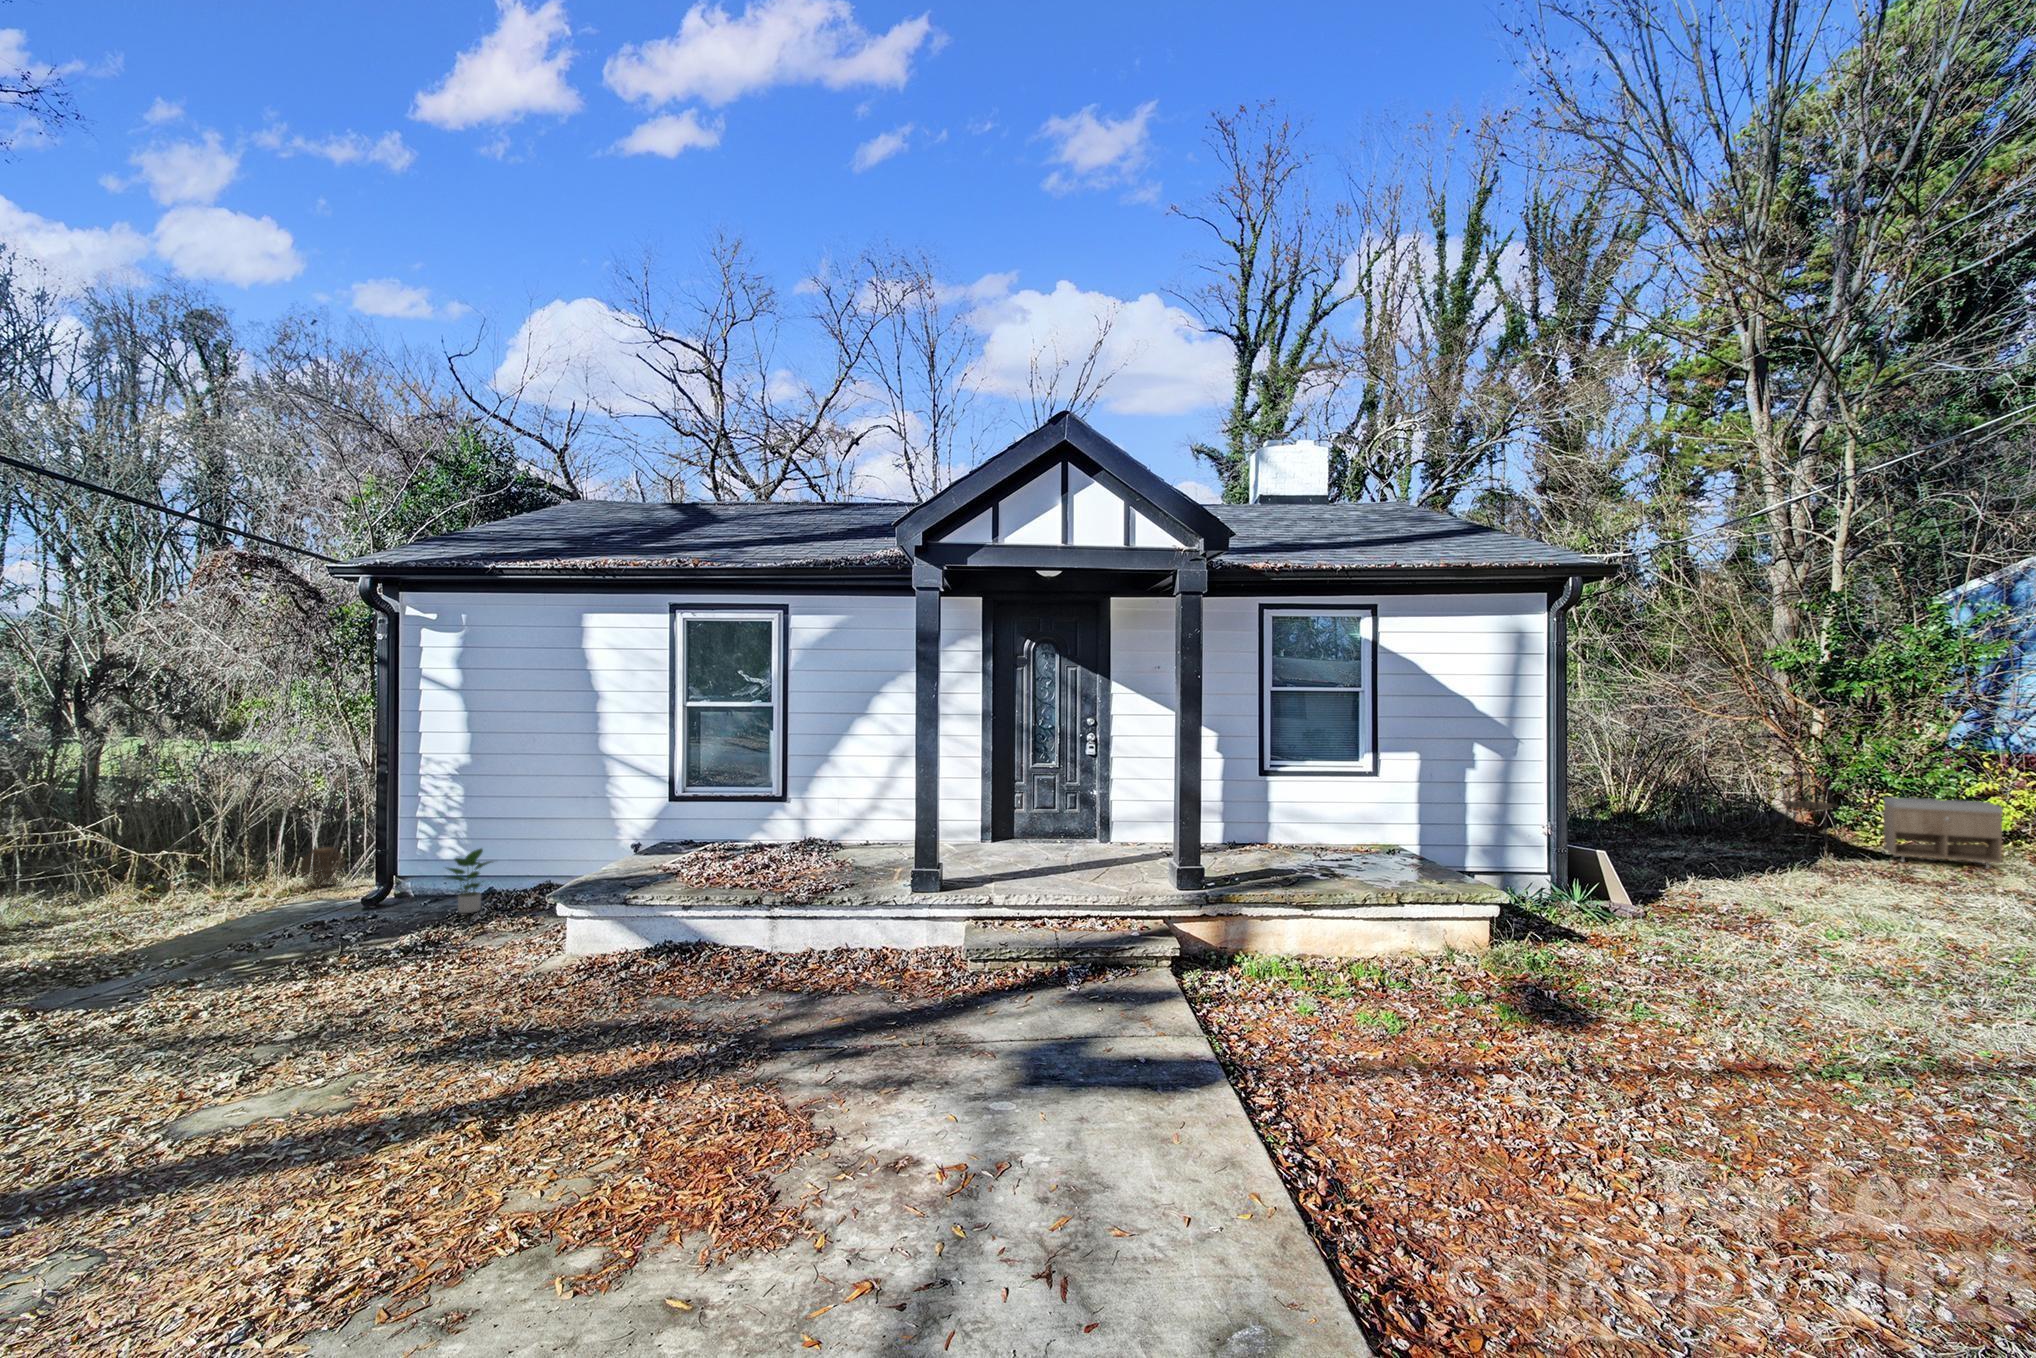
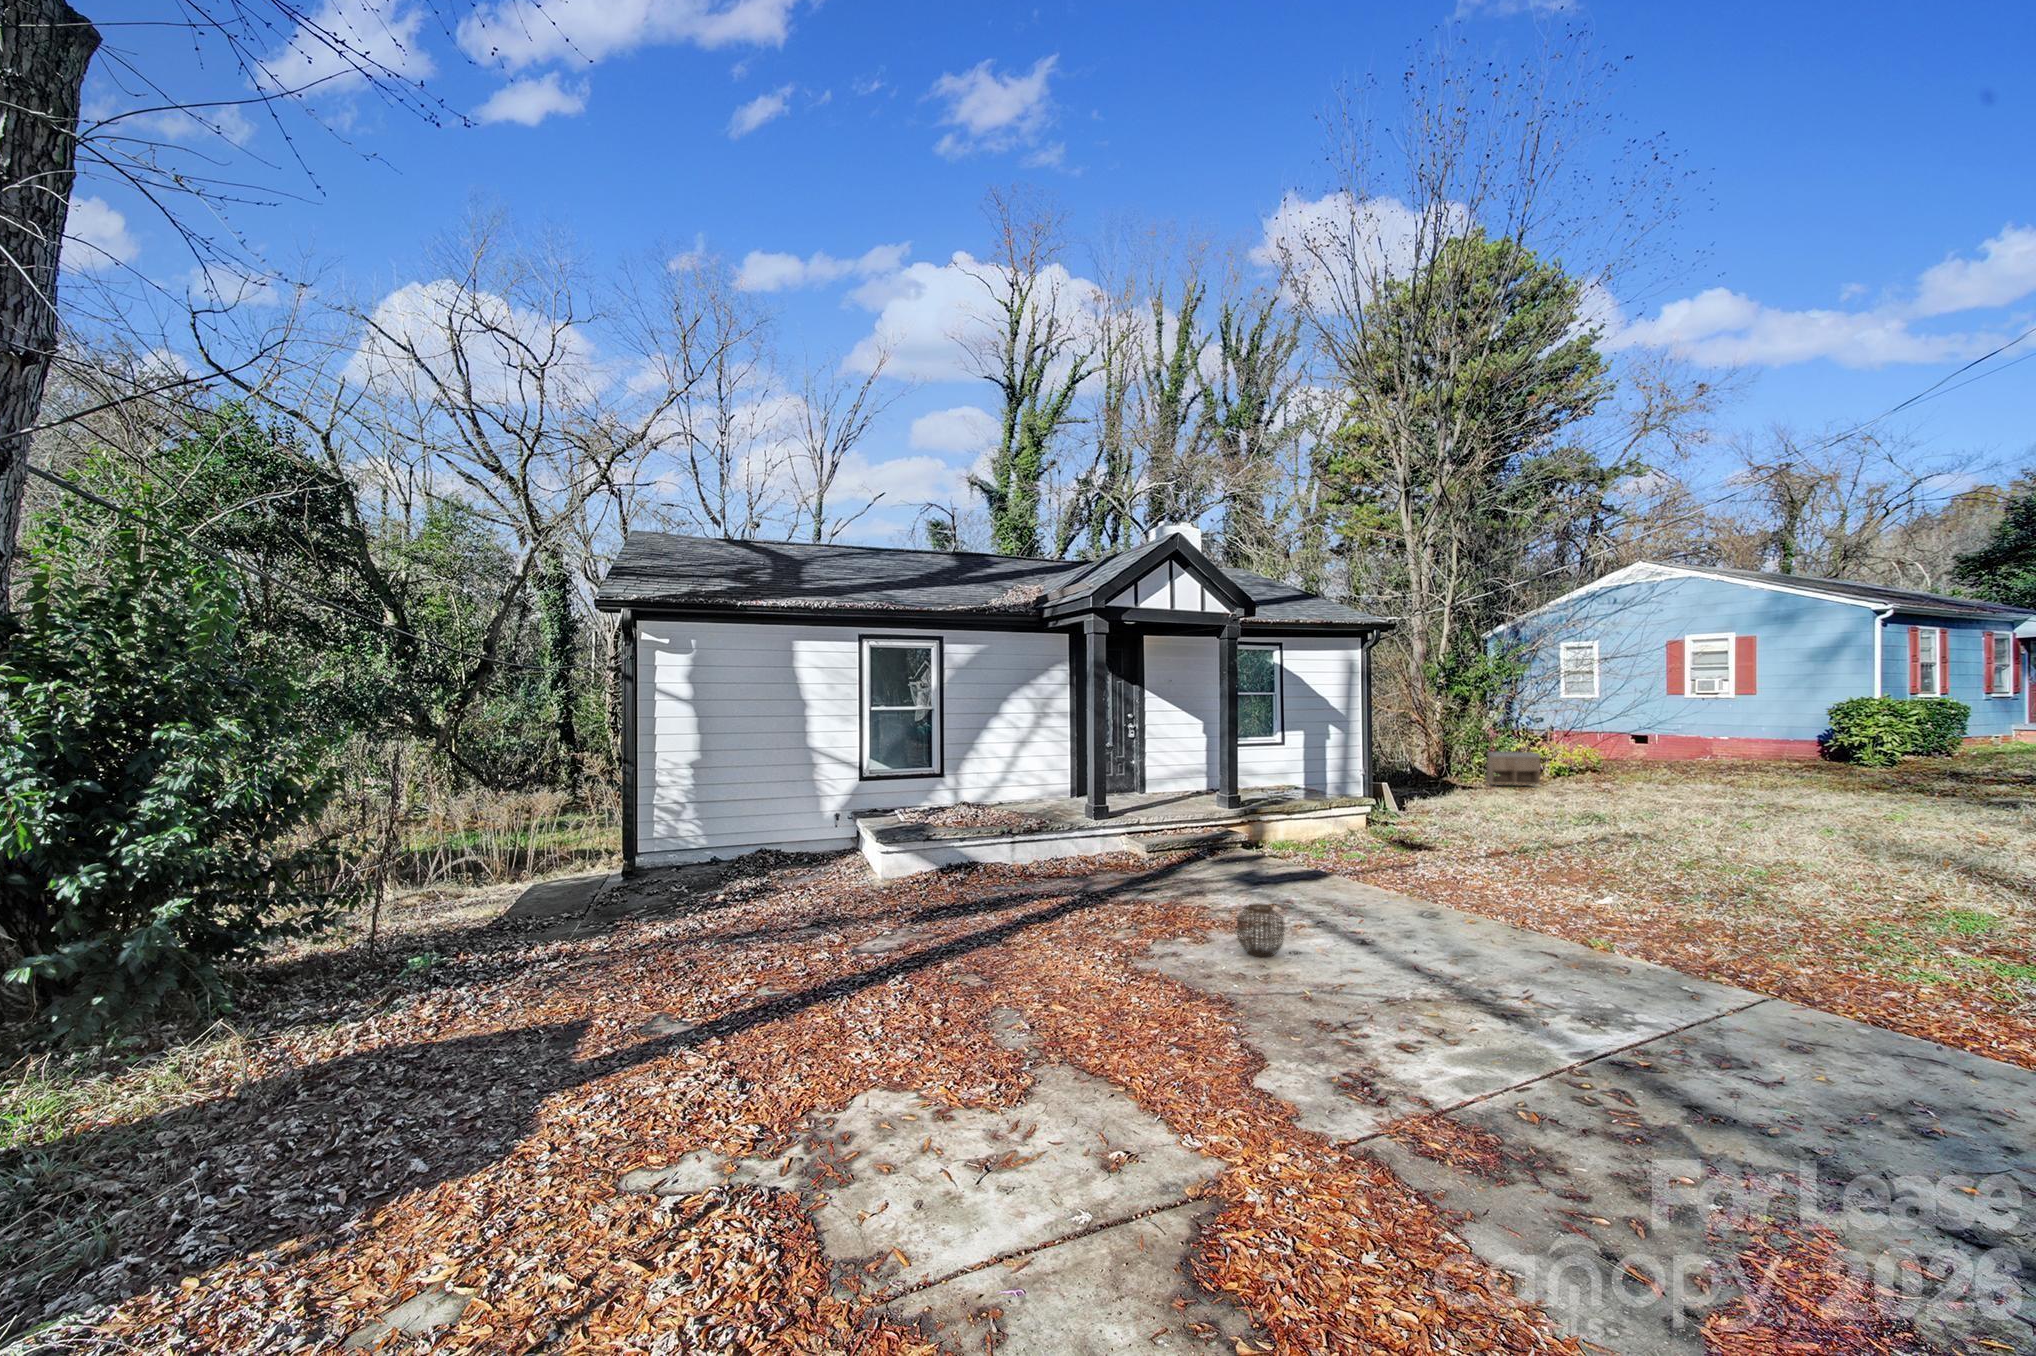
chair: present [1777,772,1840,851] -> none [1433,739,1462,784]
woven basket: present [301,847,345,888] -> present [1237,903,1285,957]
potted plant: present [447,849,492,913] -> none [703,818,739,866]

